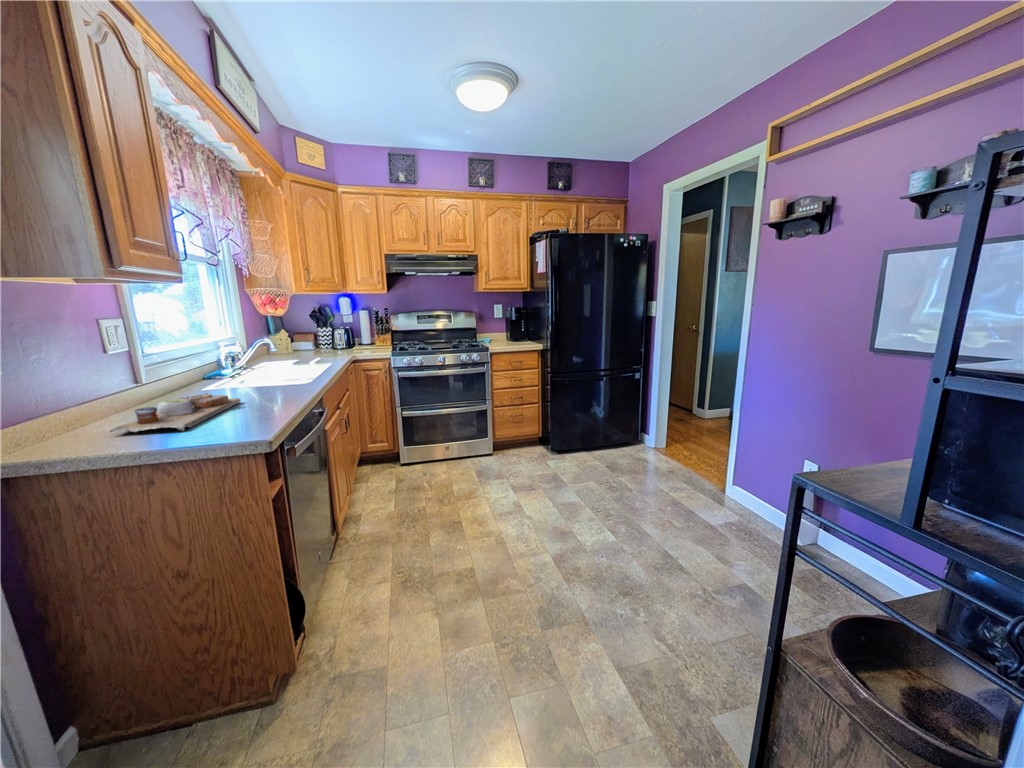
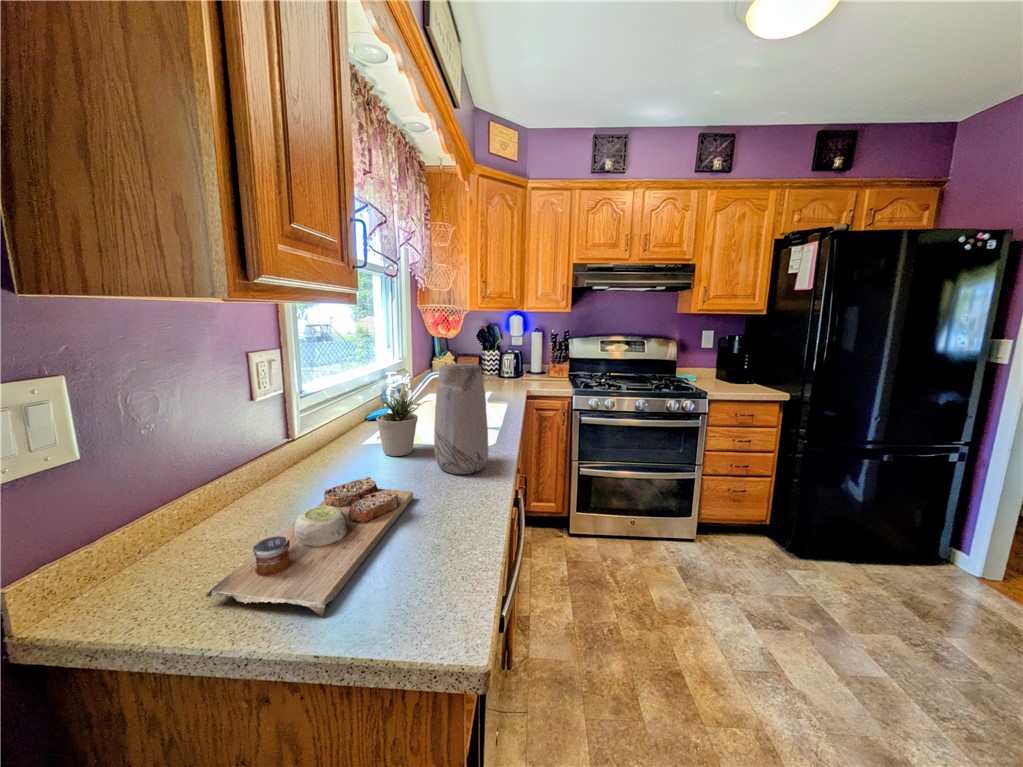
vase: none [254,322,299,393] -> present [434,363,488,474]
potted plant: none [210,346,244,391] -> present [376,393,418,456]

